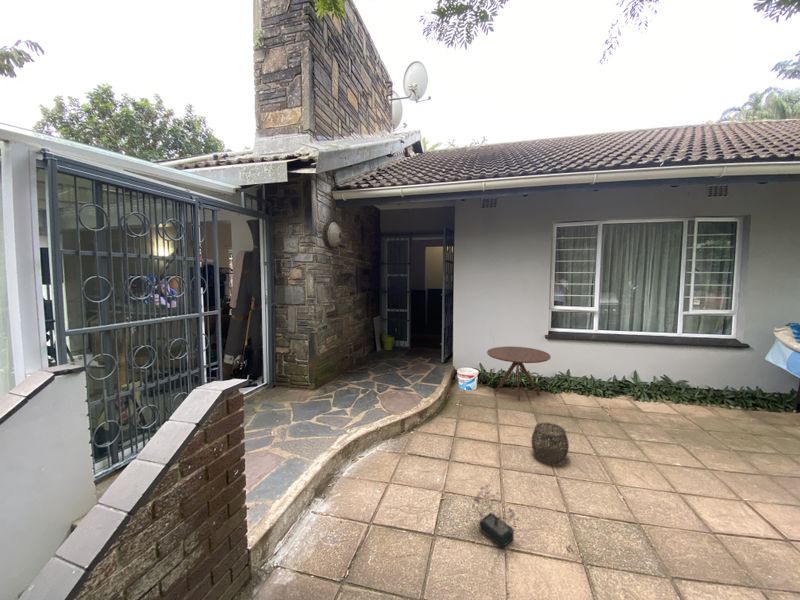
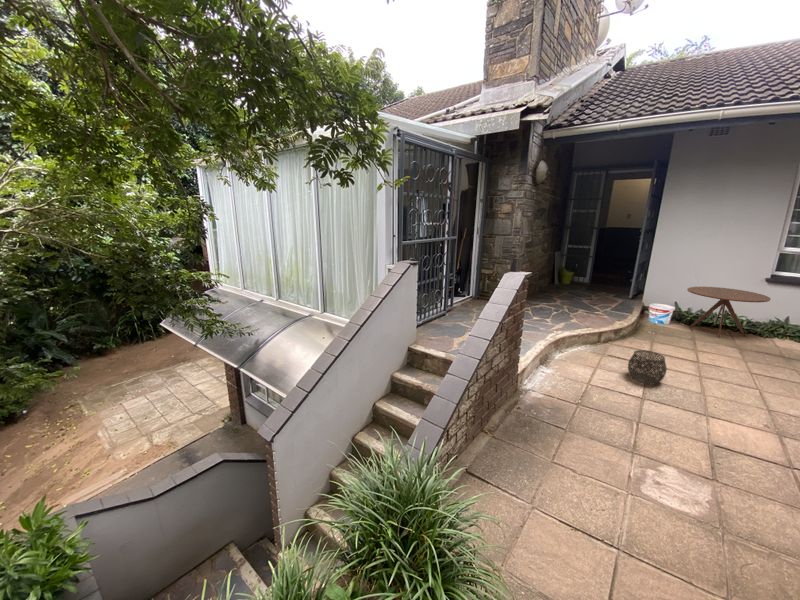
woven basket: present [532,423,569,464] -> present [628,350,667,385]
decorative plant: present [472,485,519,547] -> none [678,376,725,417]

